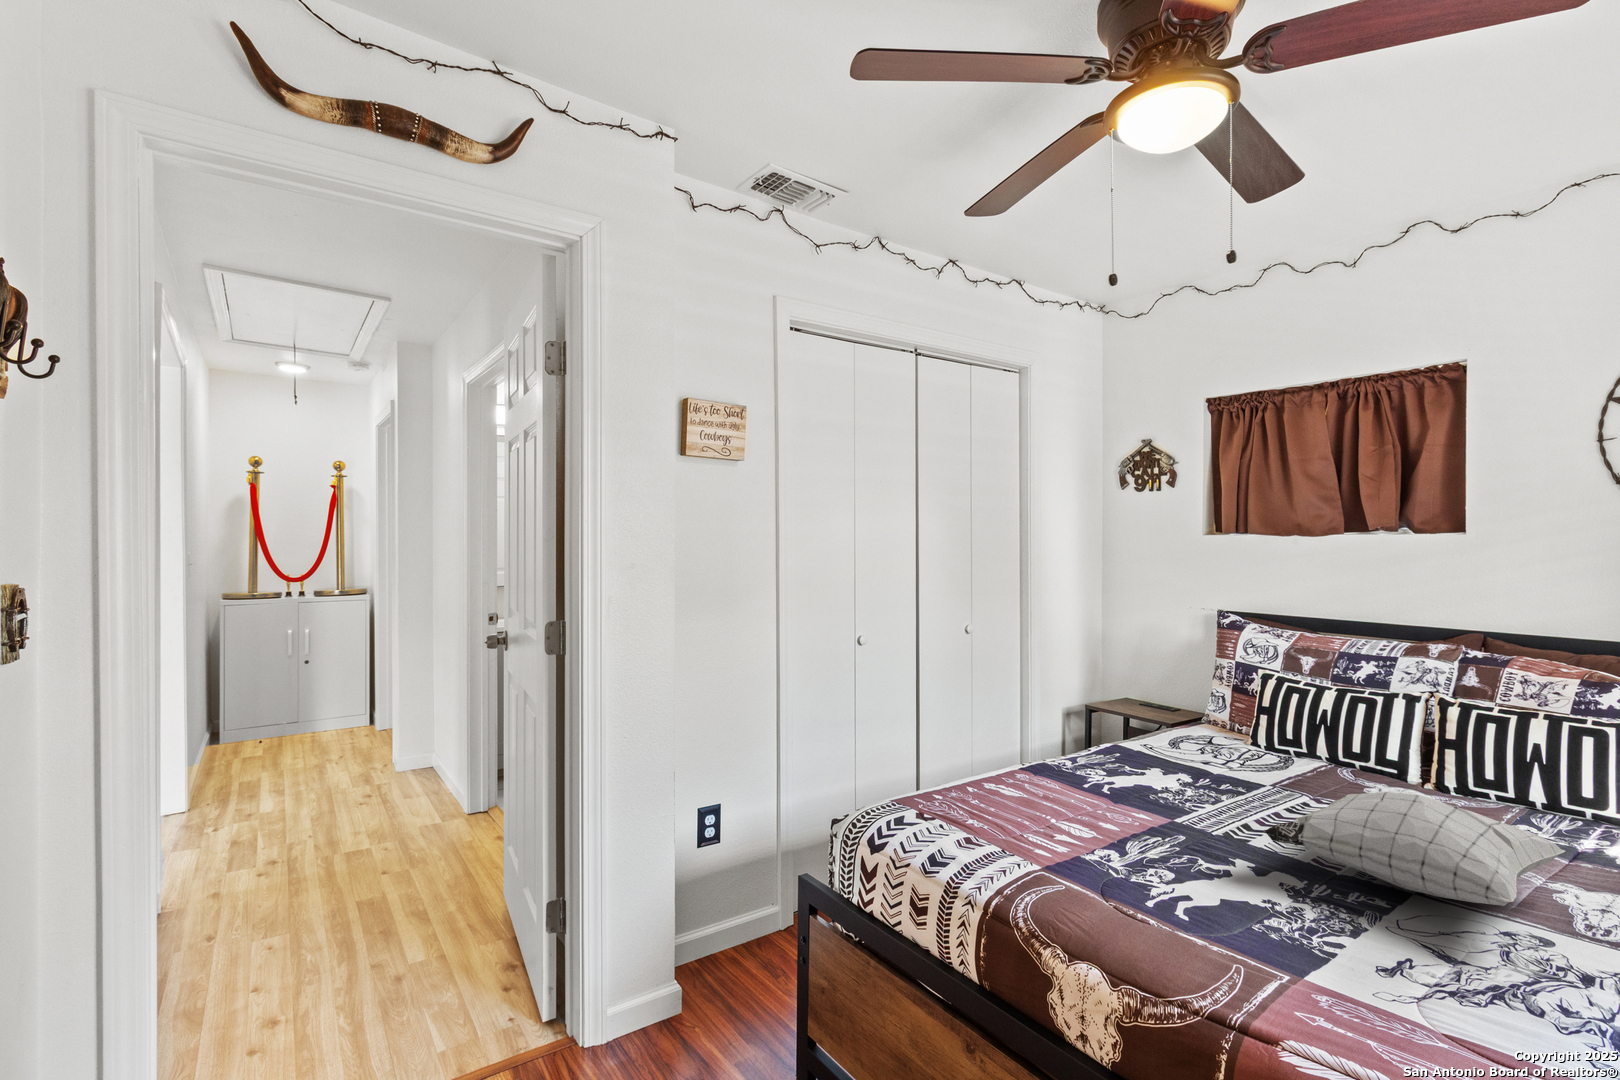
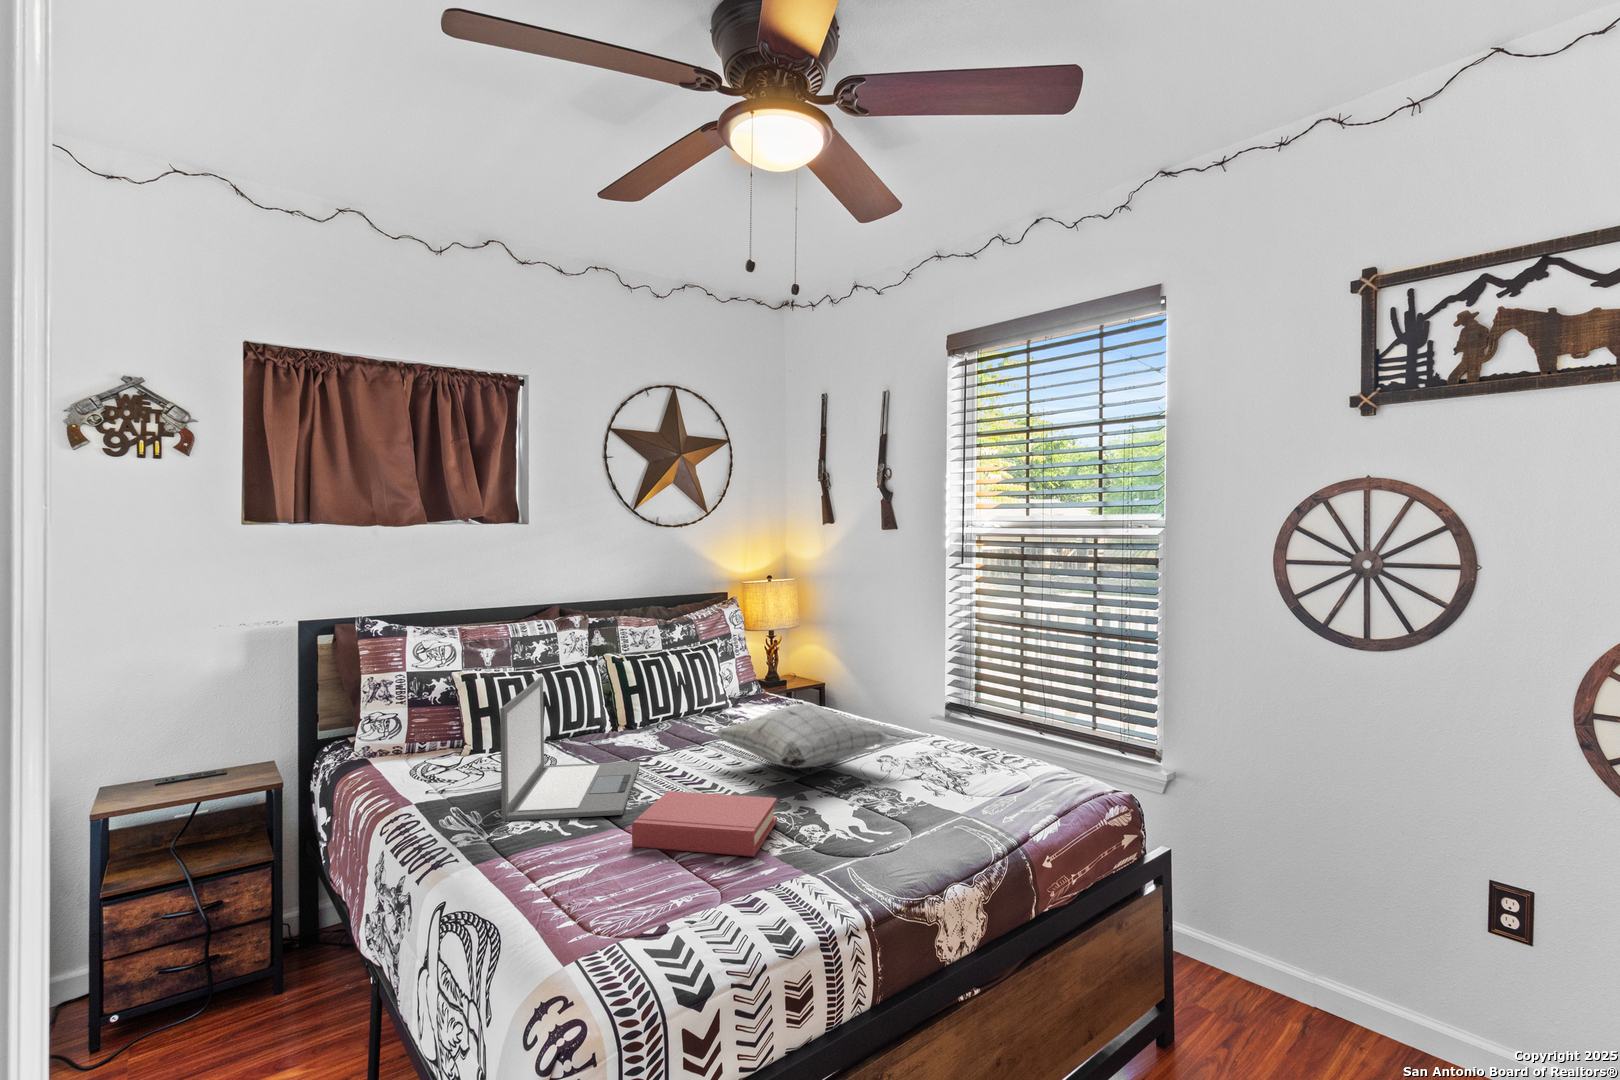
laptop: none [1090,677,1278,801] -> present [500,677,640,821]
hardback book: none [1070,788,1179,864] -> present [632,791,777,857]

